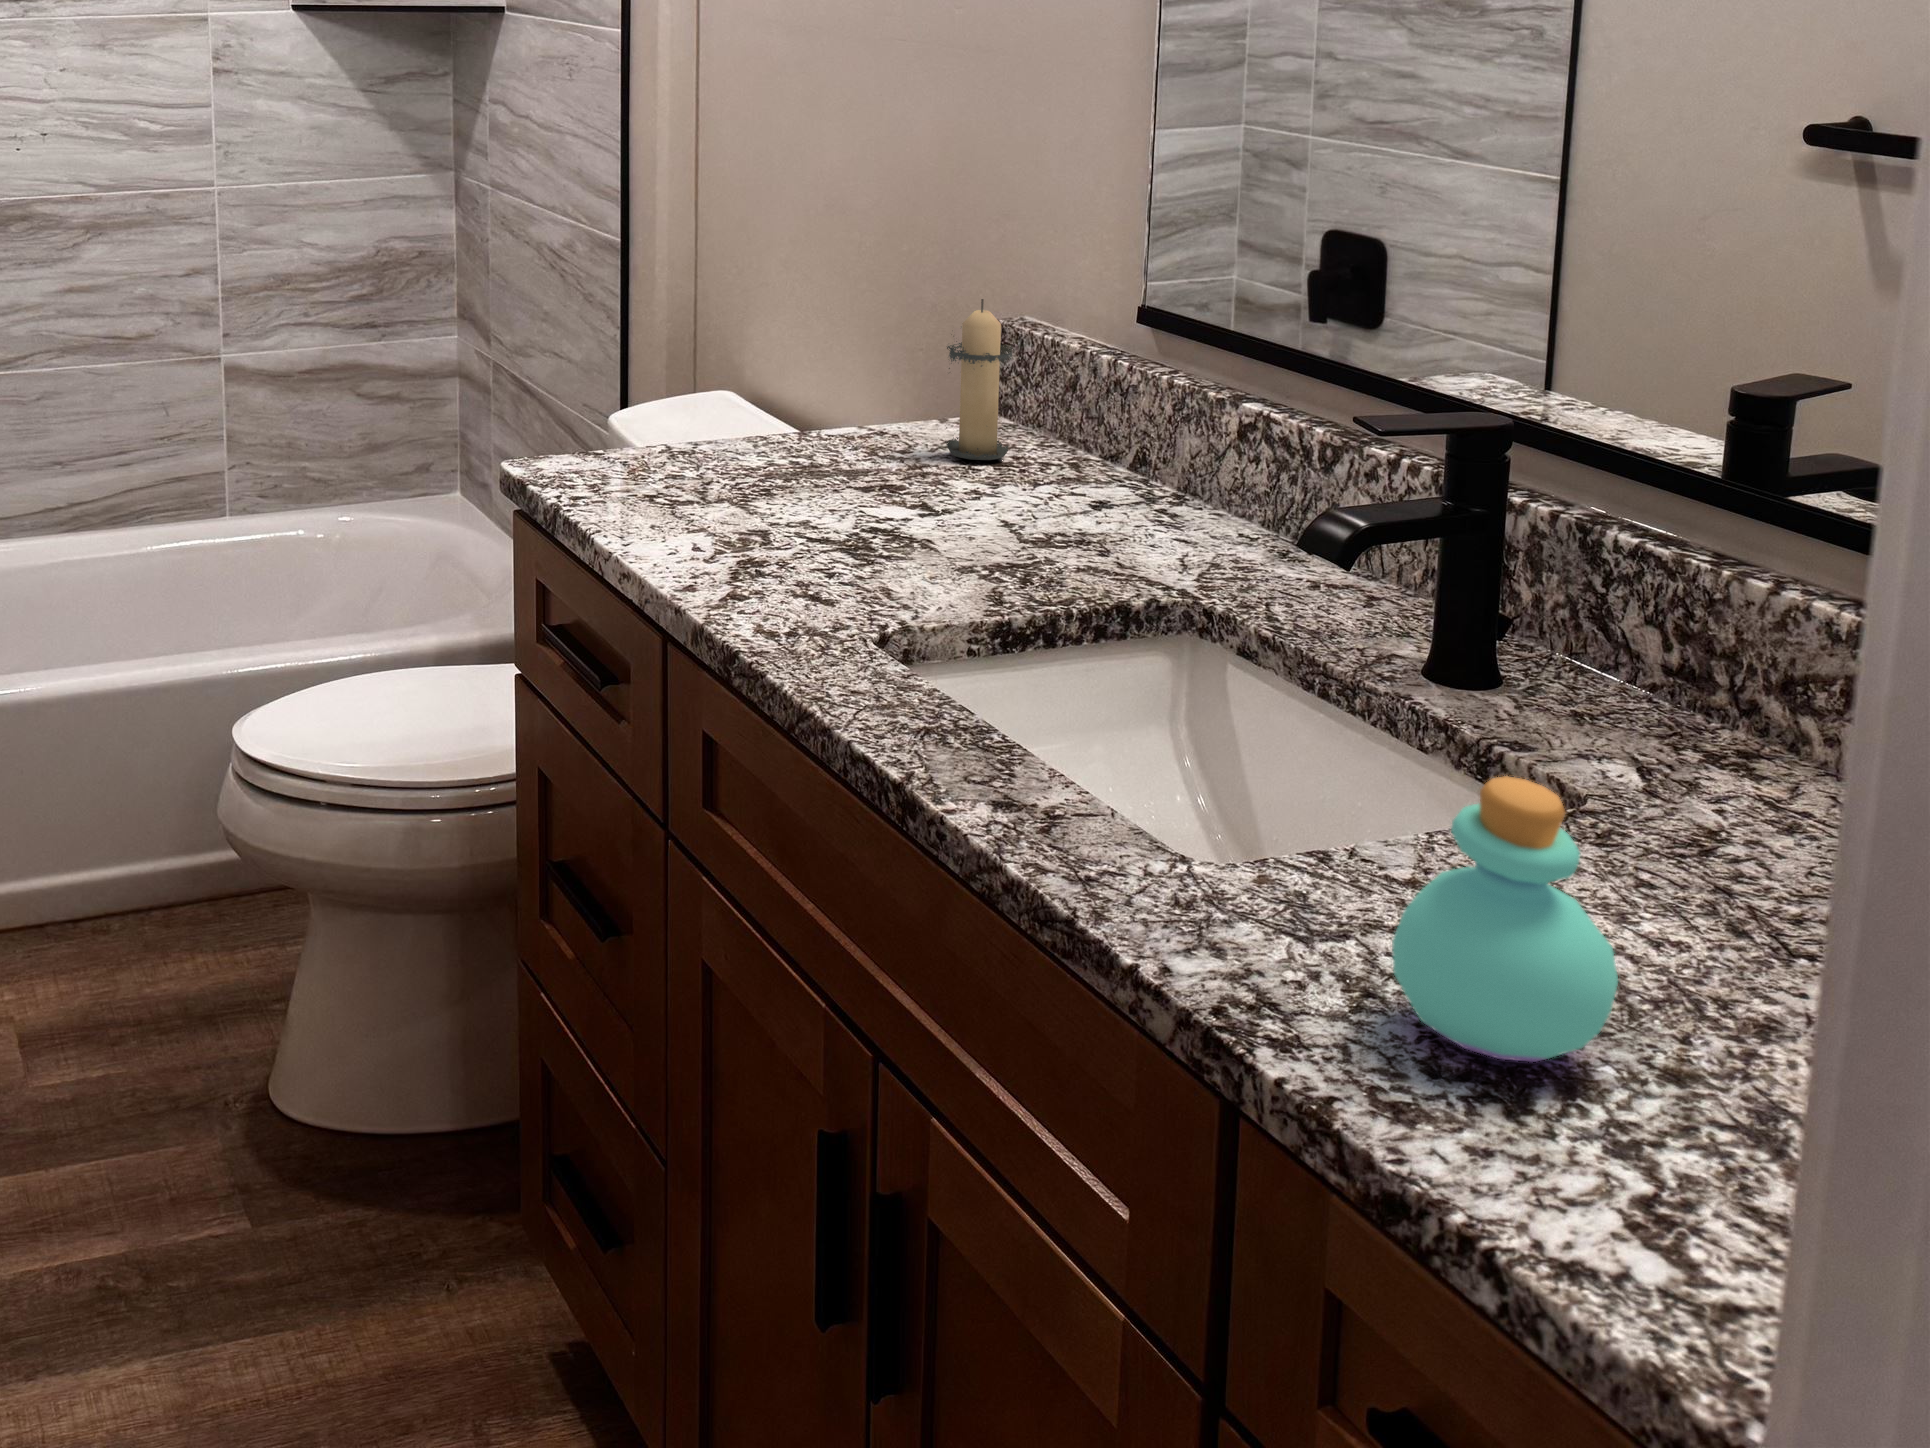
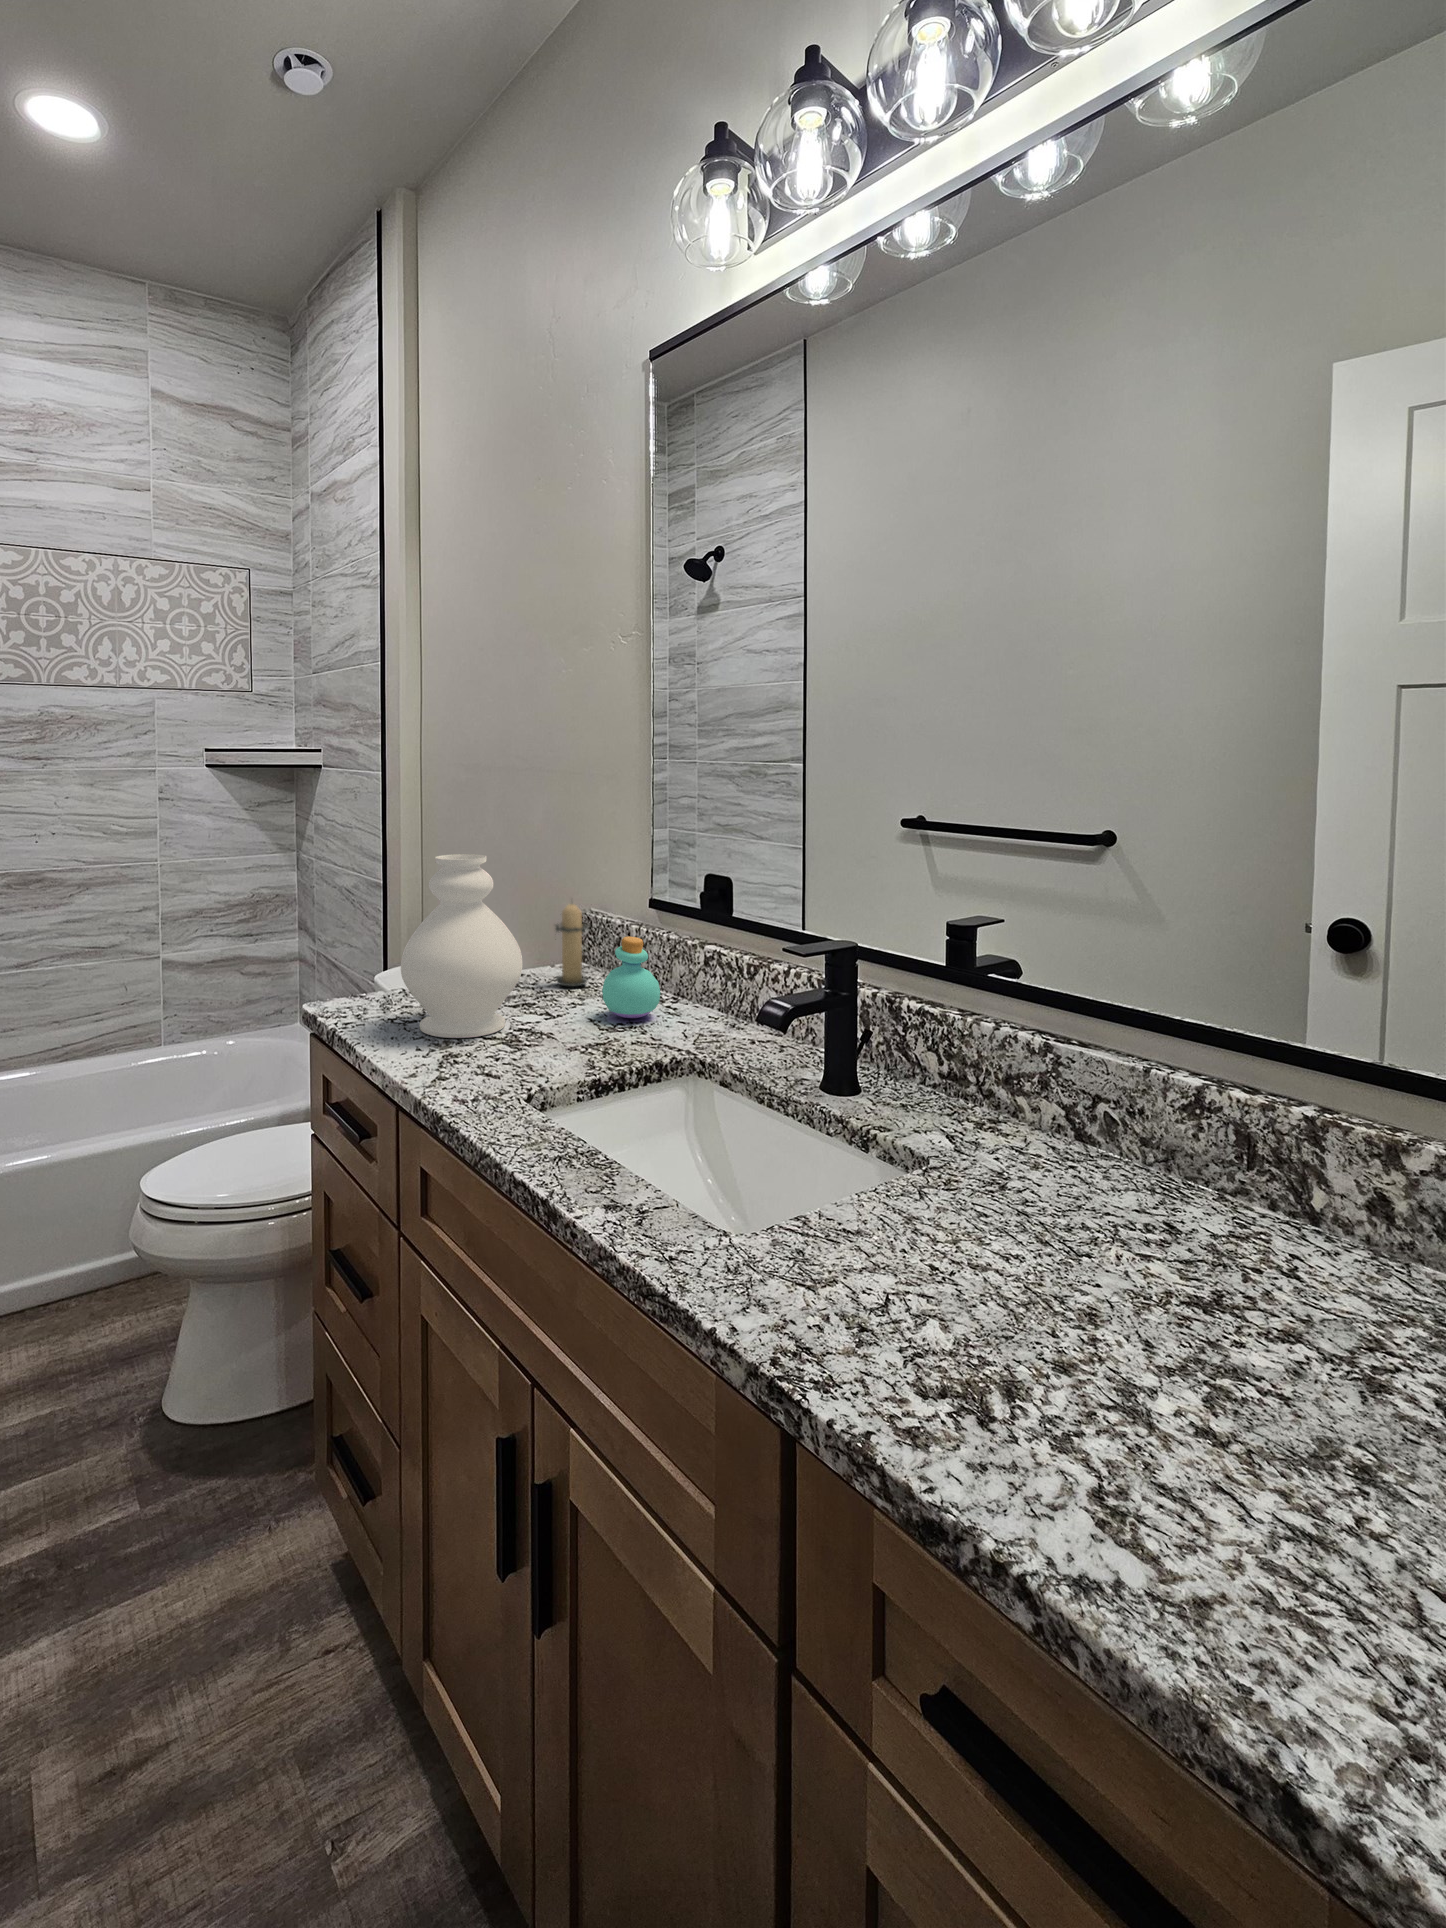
decorative vase: none [669,219,883,535] -> present [401,854,522,1038]
perfume bottle: present [1392,776,1618,1062] -> present [602,936,660,1018]

